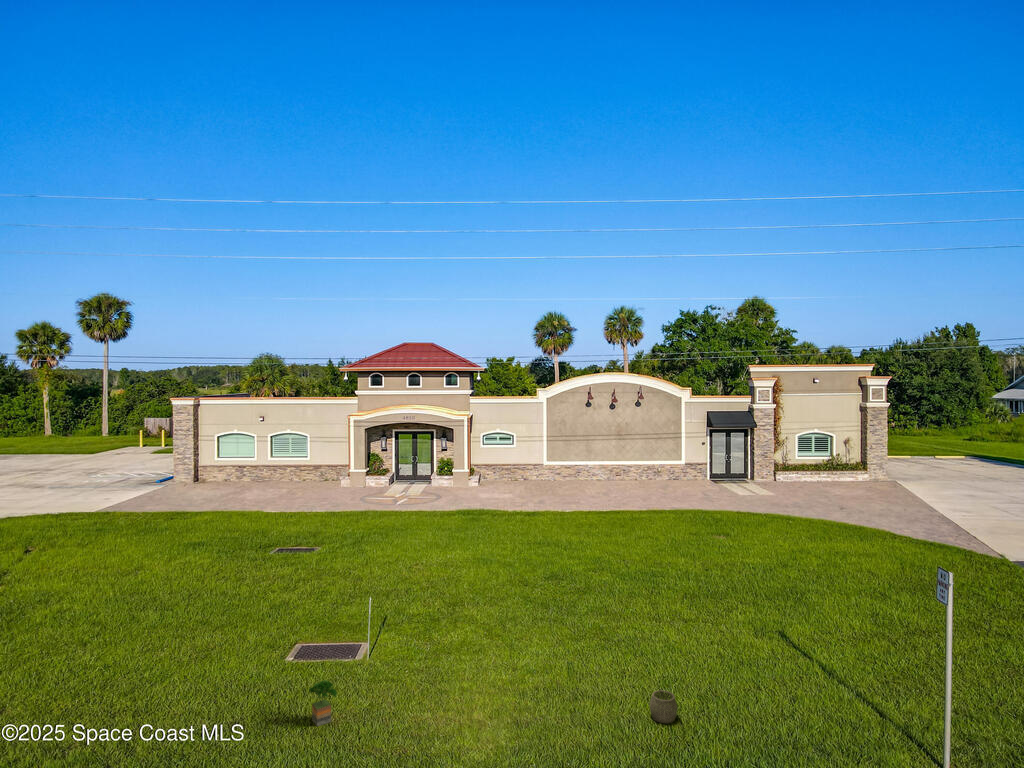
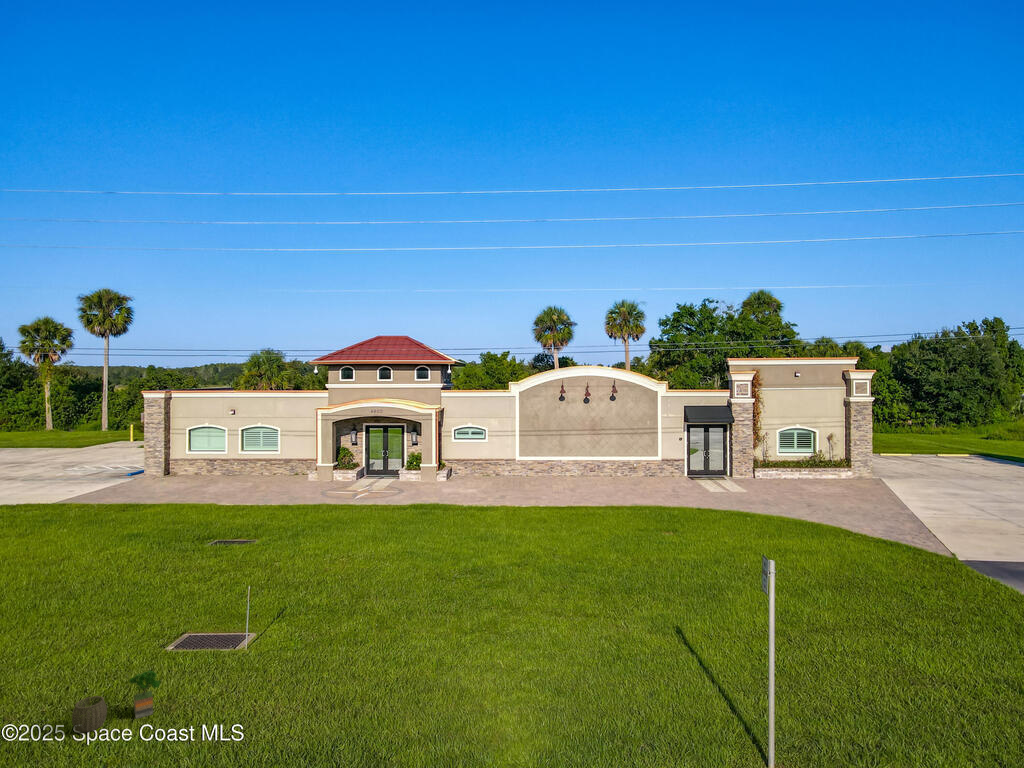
woven basket: present [650,690,677,723] -> present [72,696,107,733]

